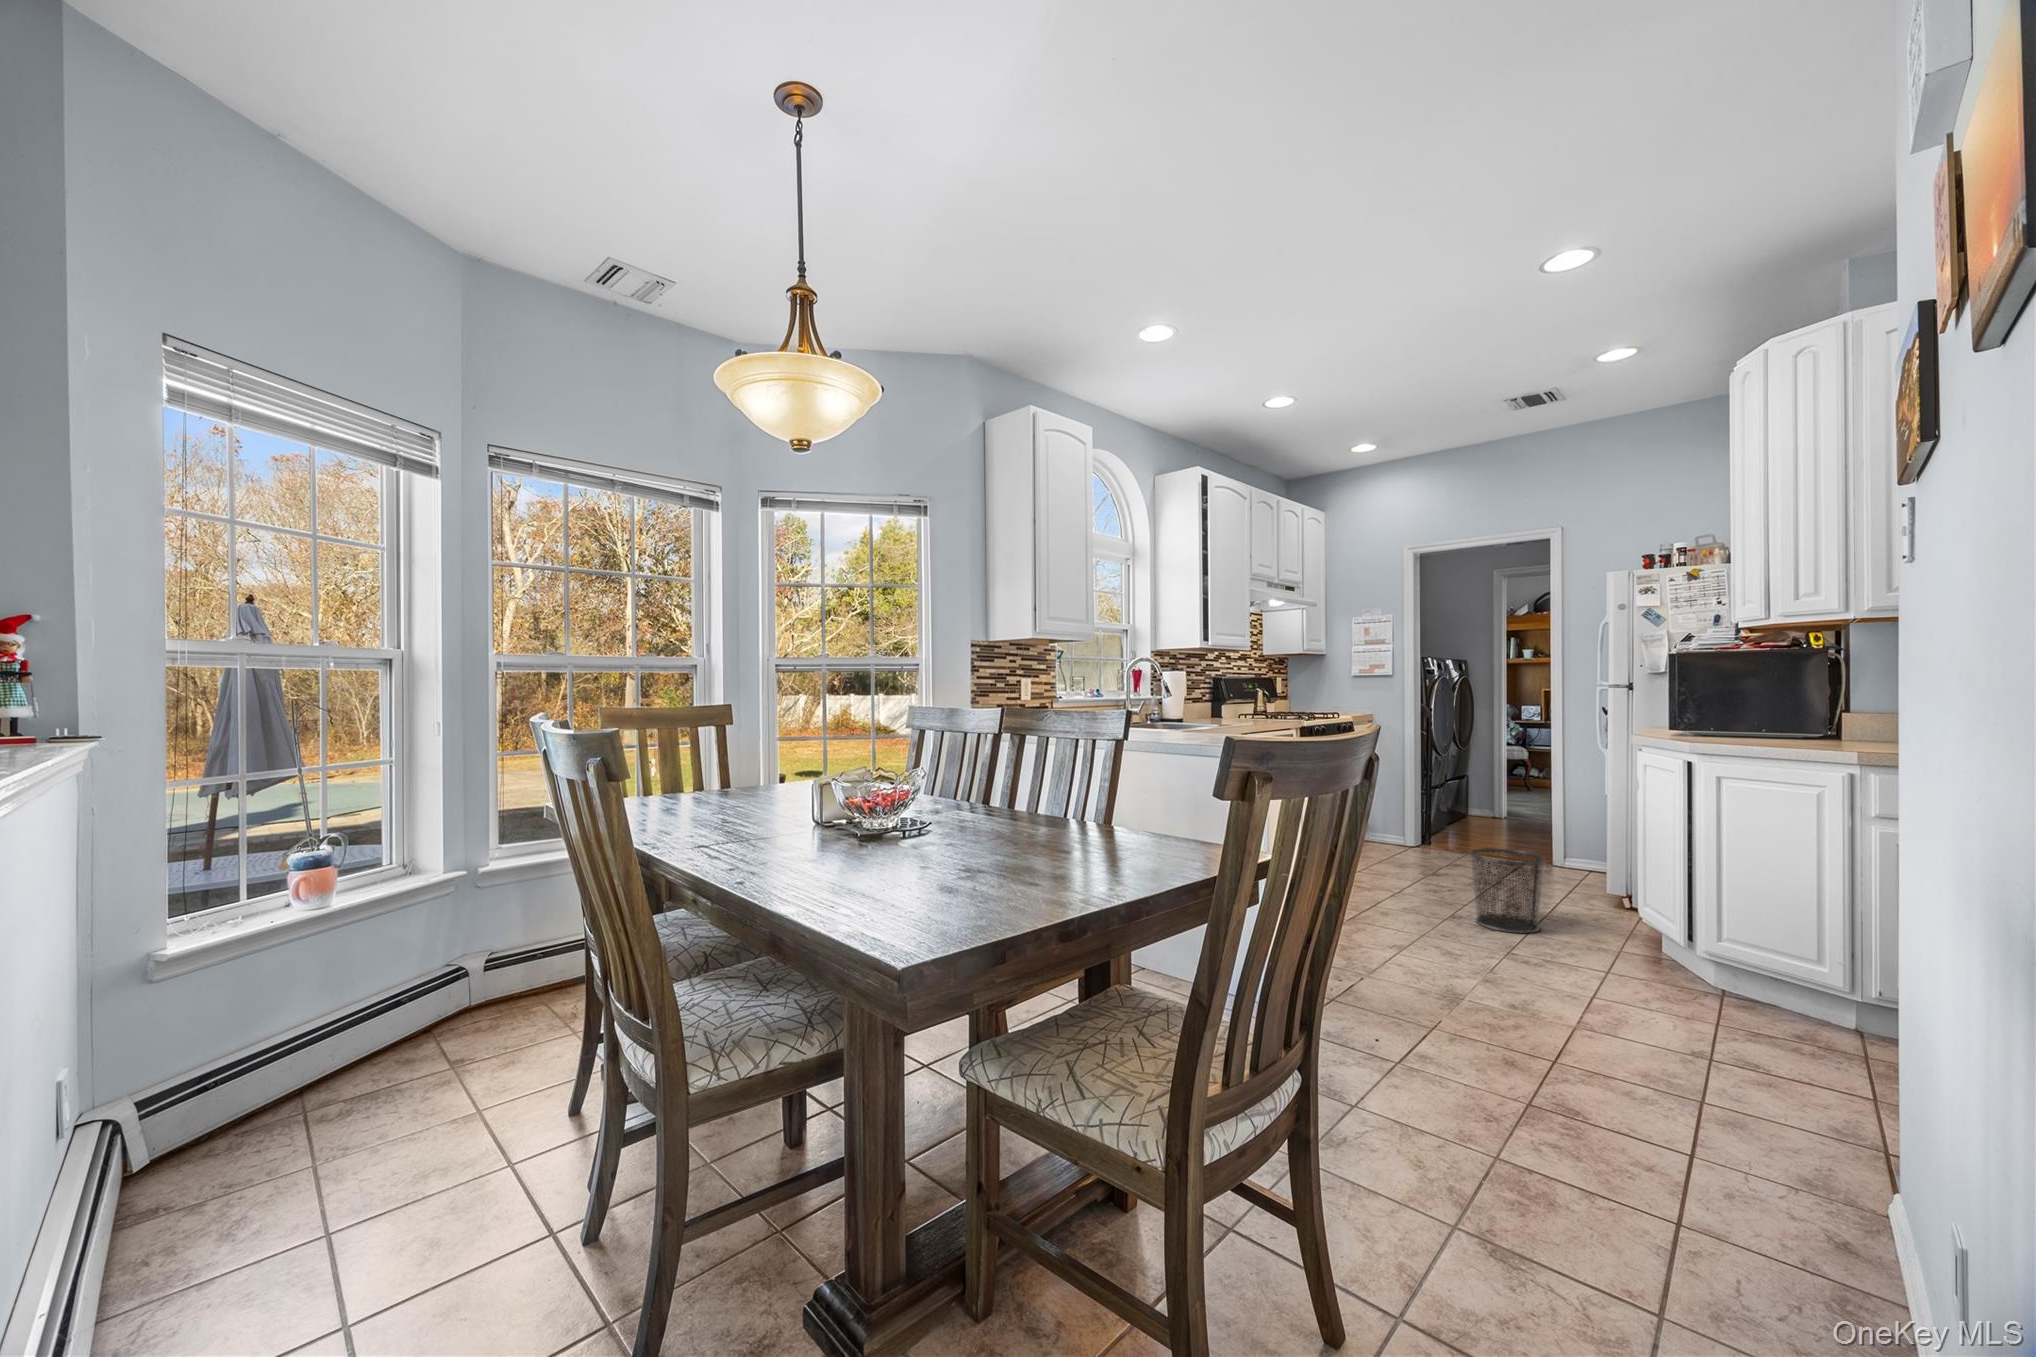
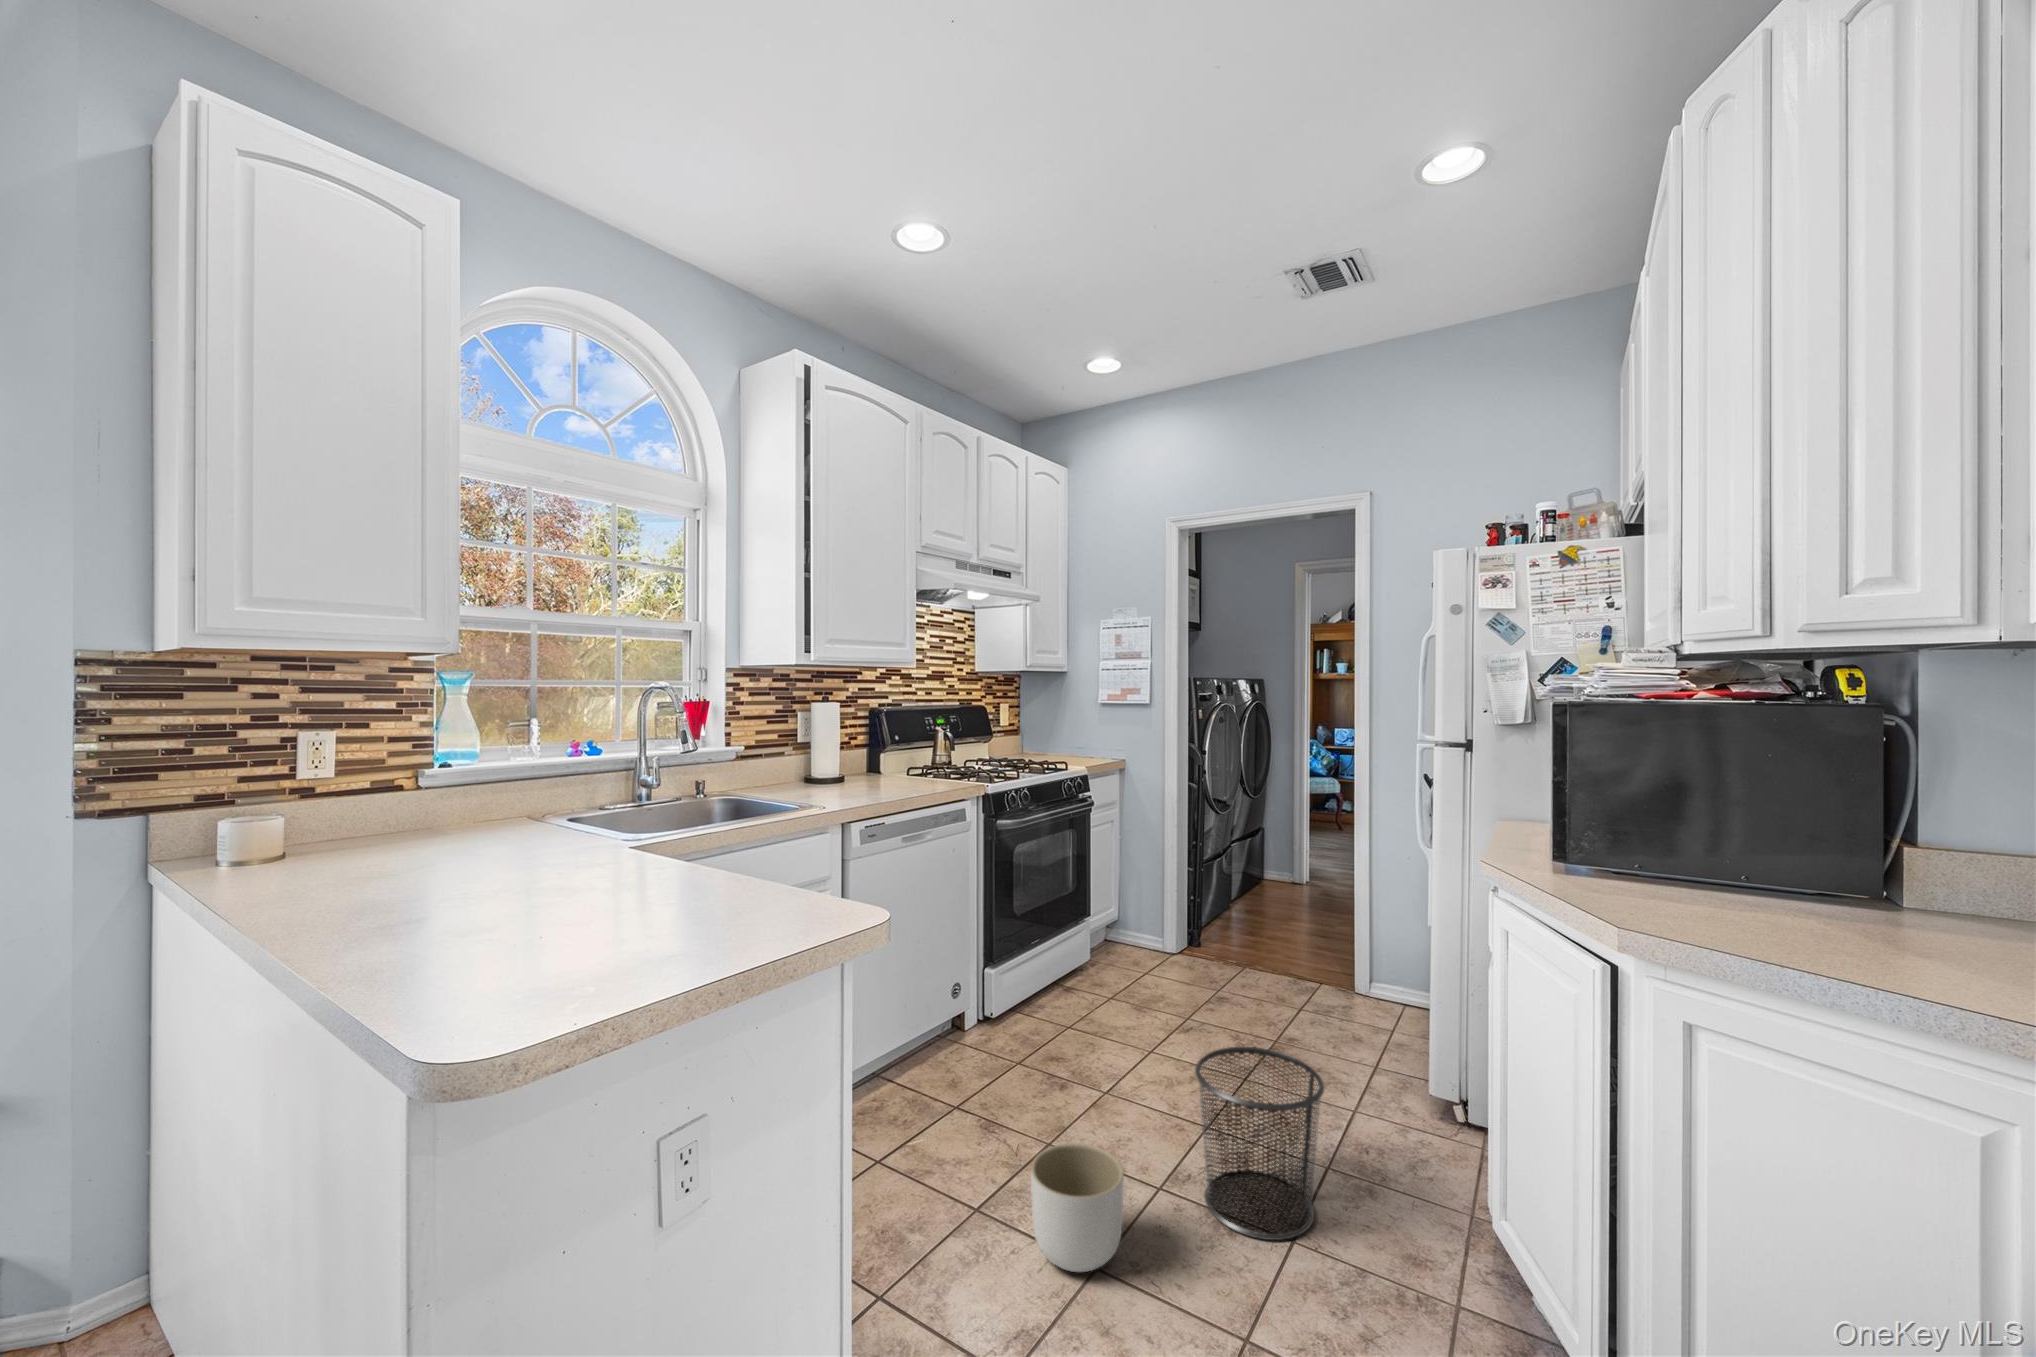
planter: none [1387,884,1439,936] -> present [1031,1143,1124,1272]

